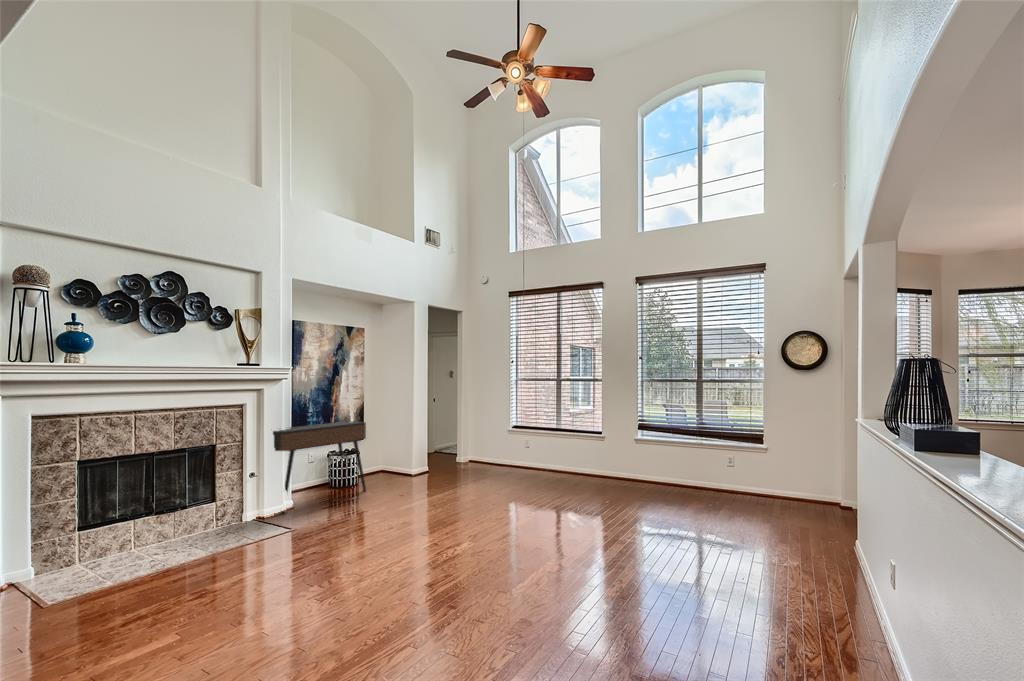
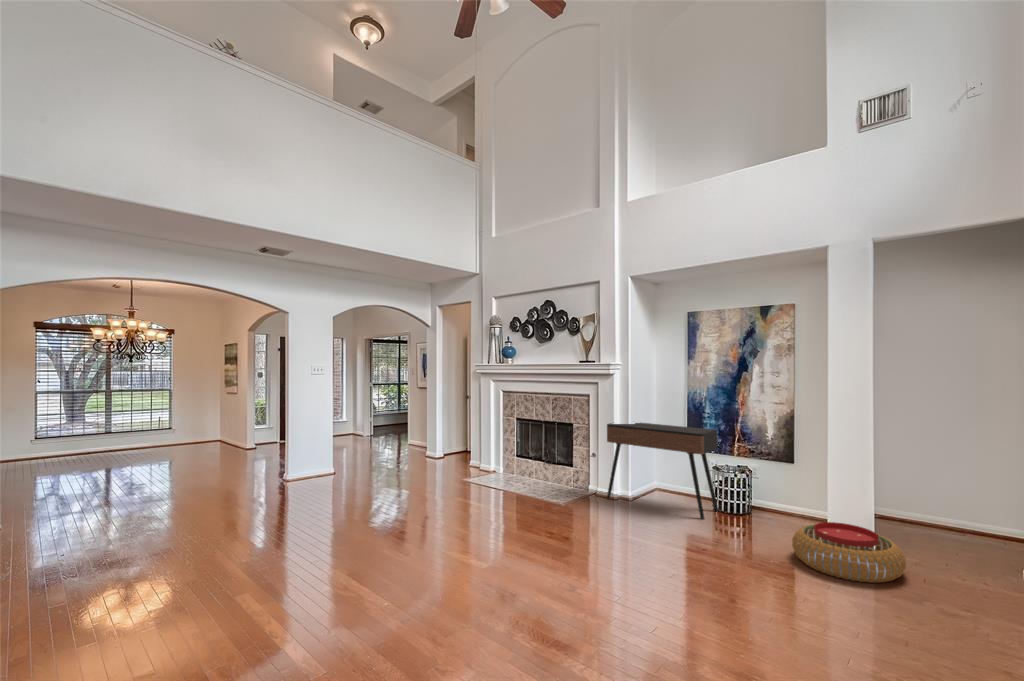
pouf: none [429,452,479,477] -> present [792,522,906,583]

